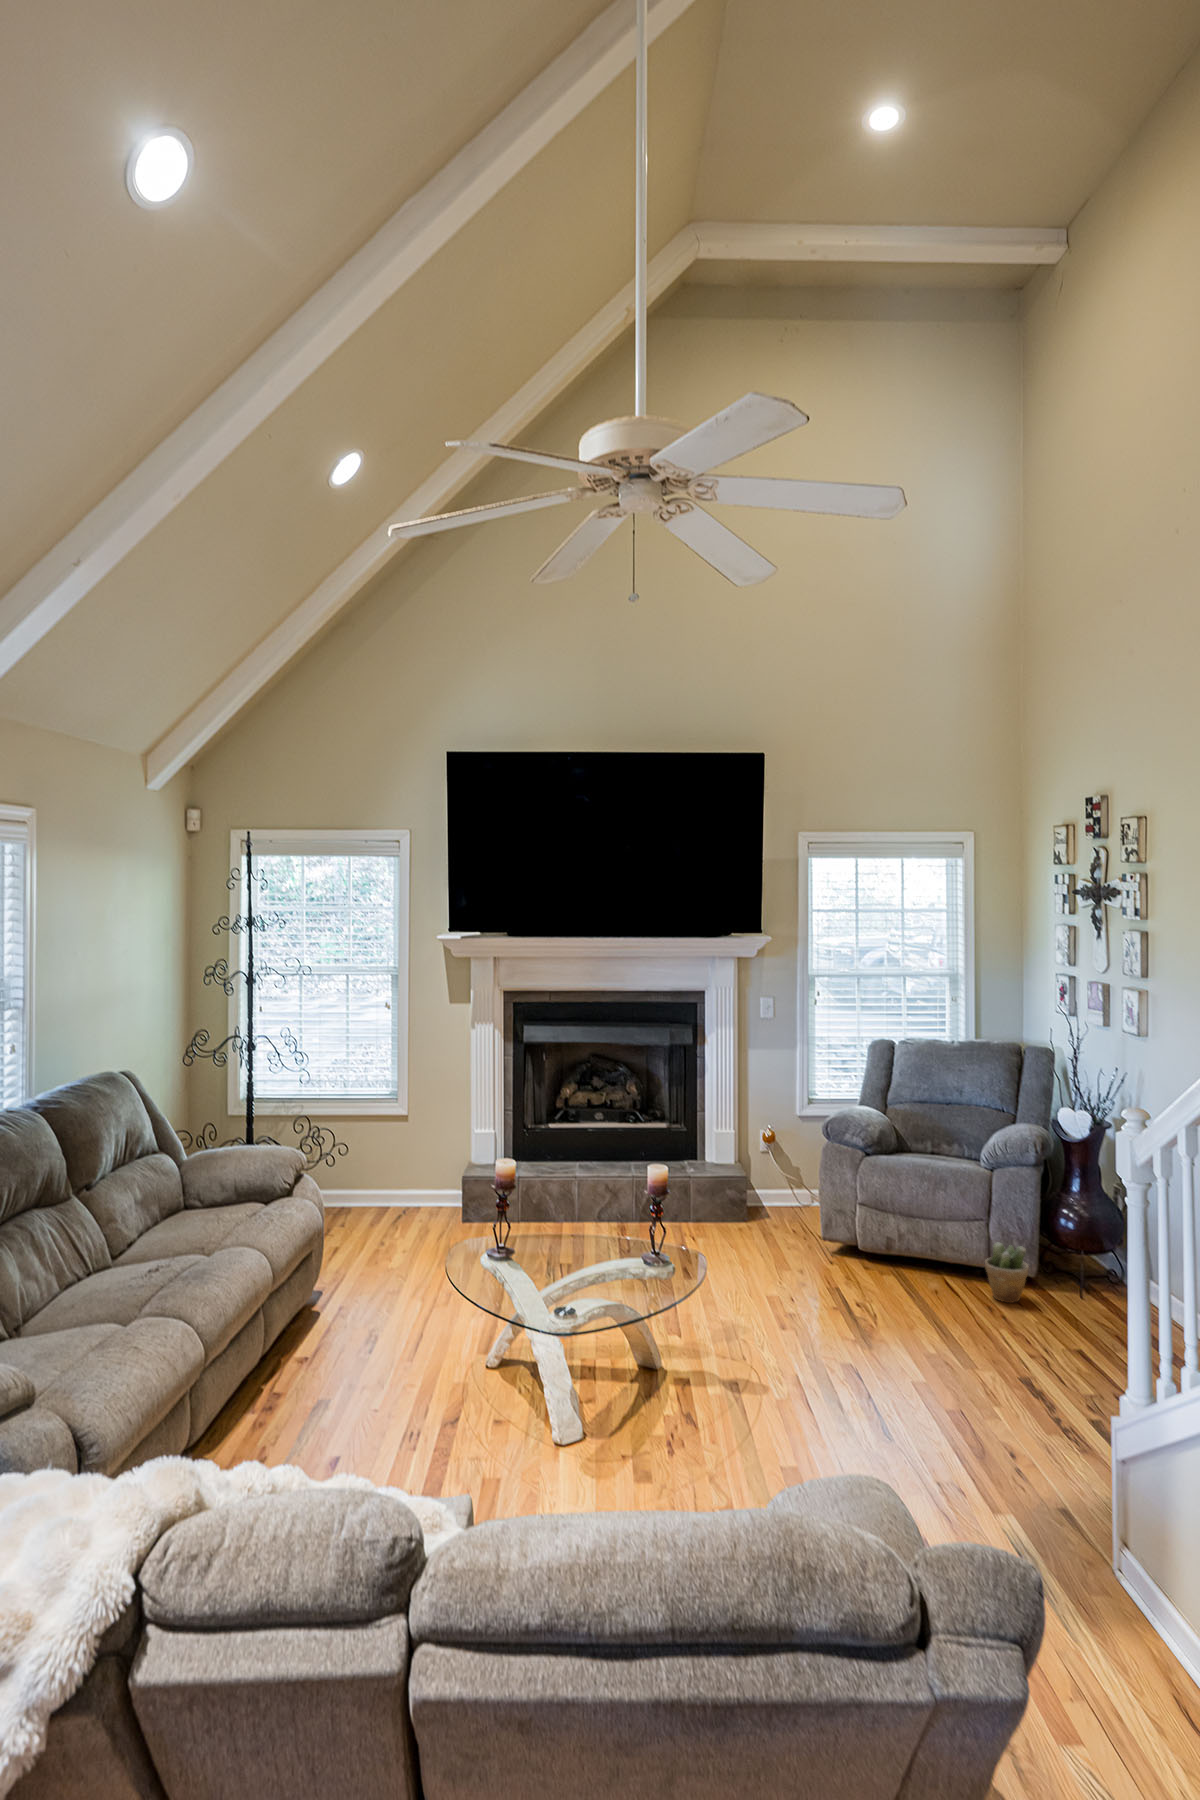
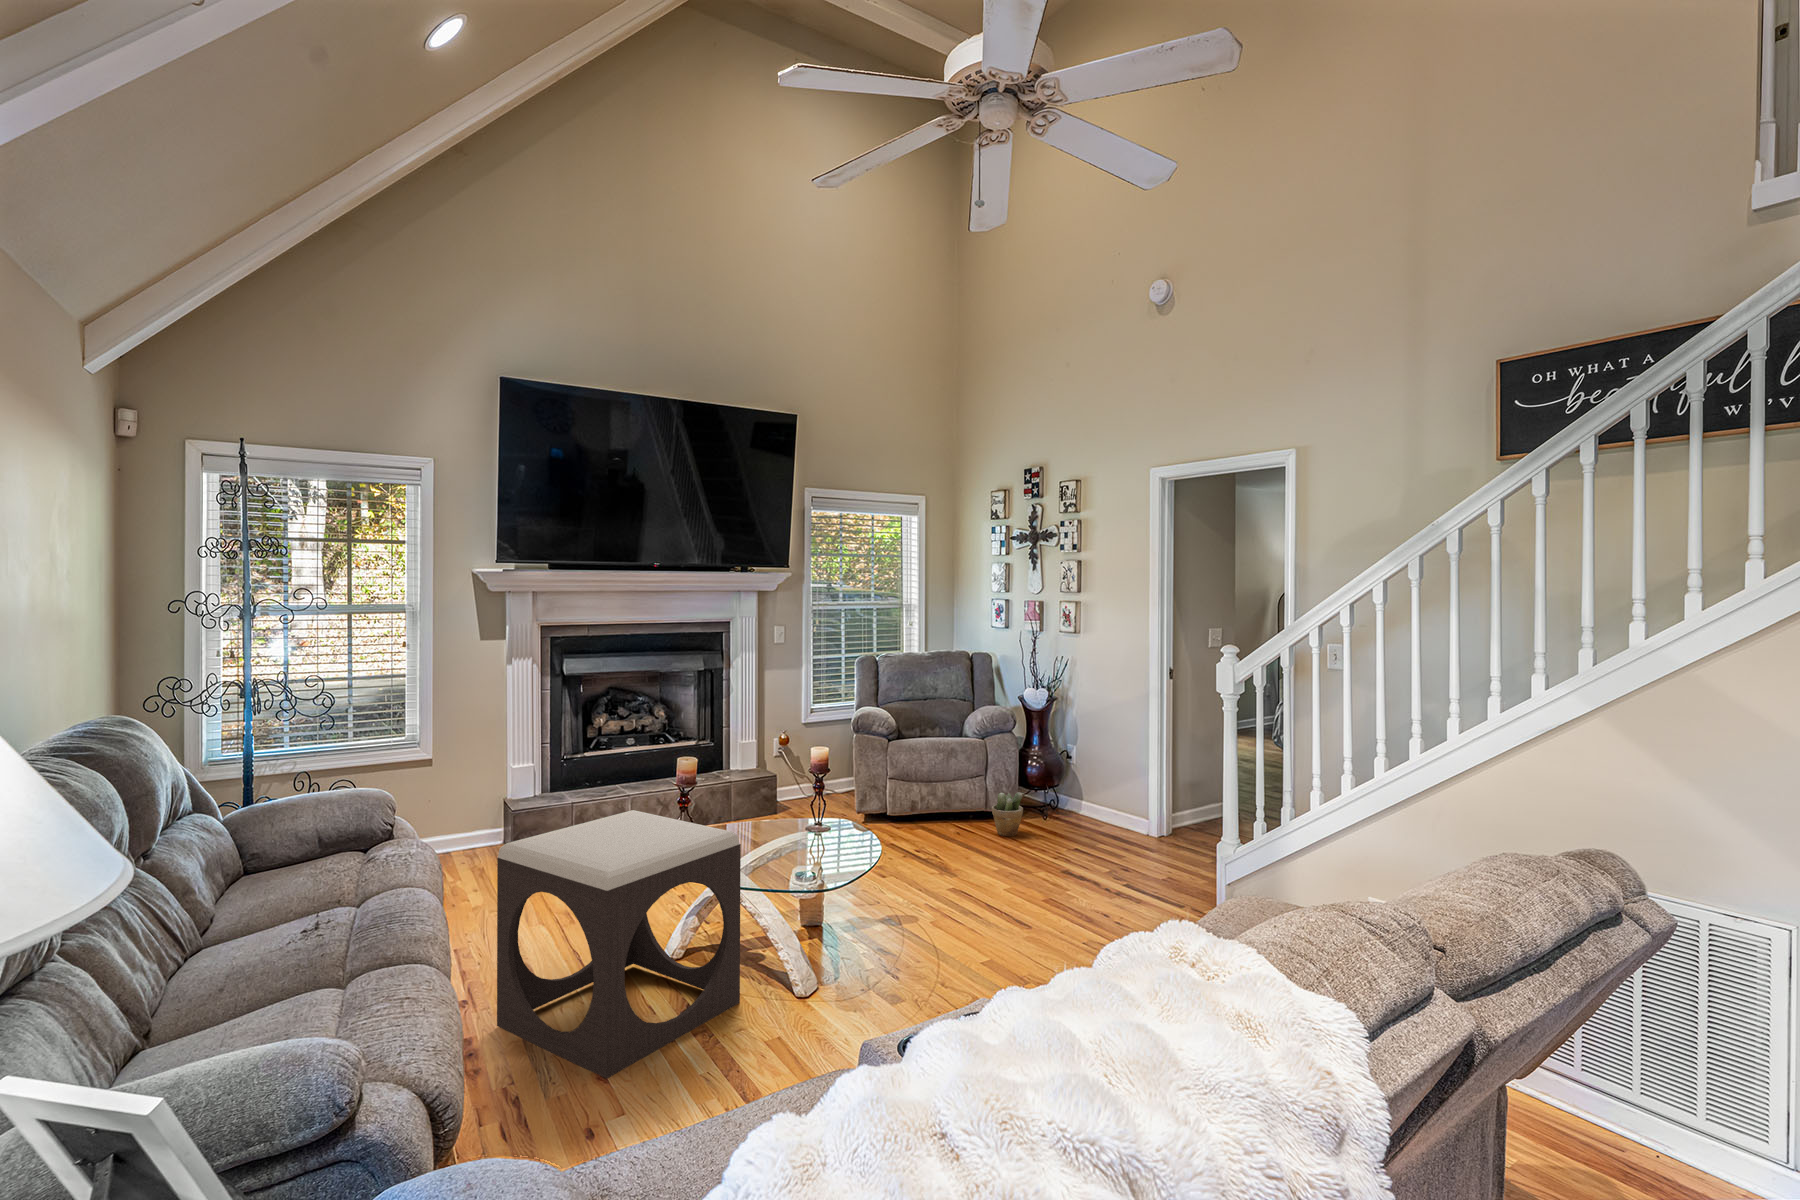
footstool: none [318,1205,509,1451] -> present [497,810,741,1078]

